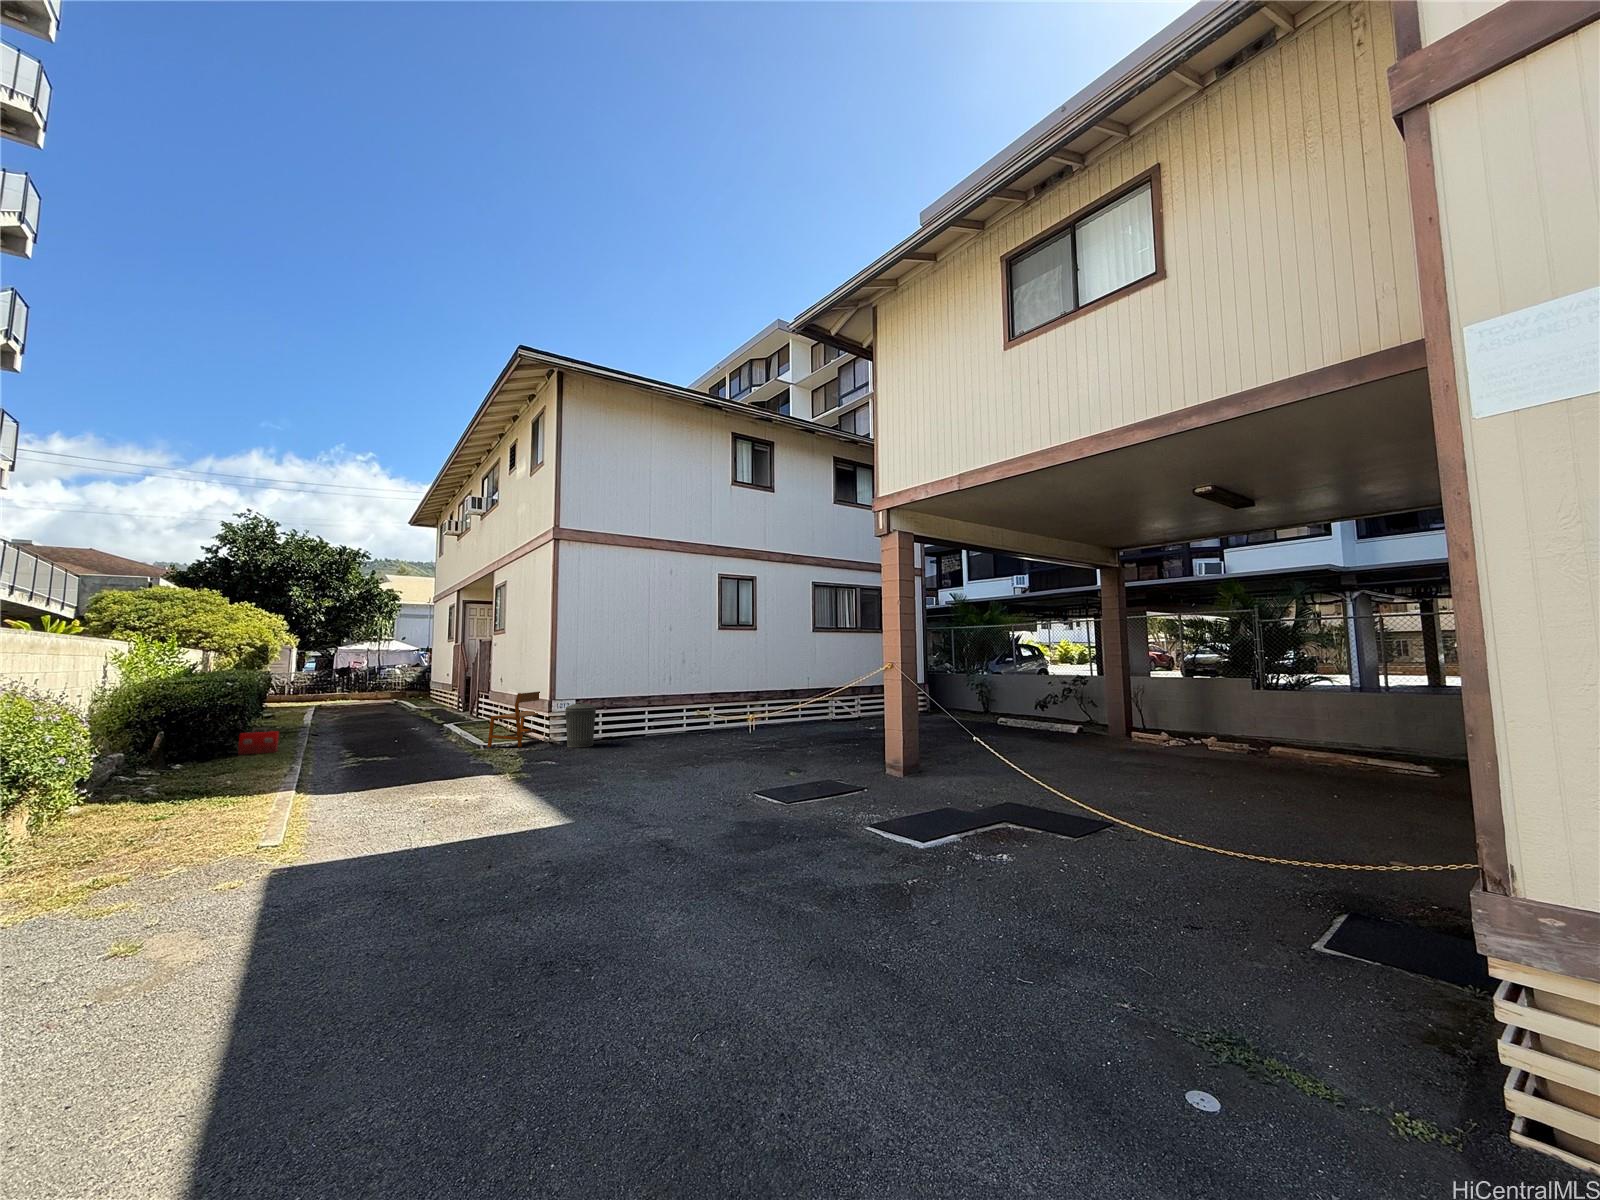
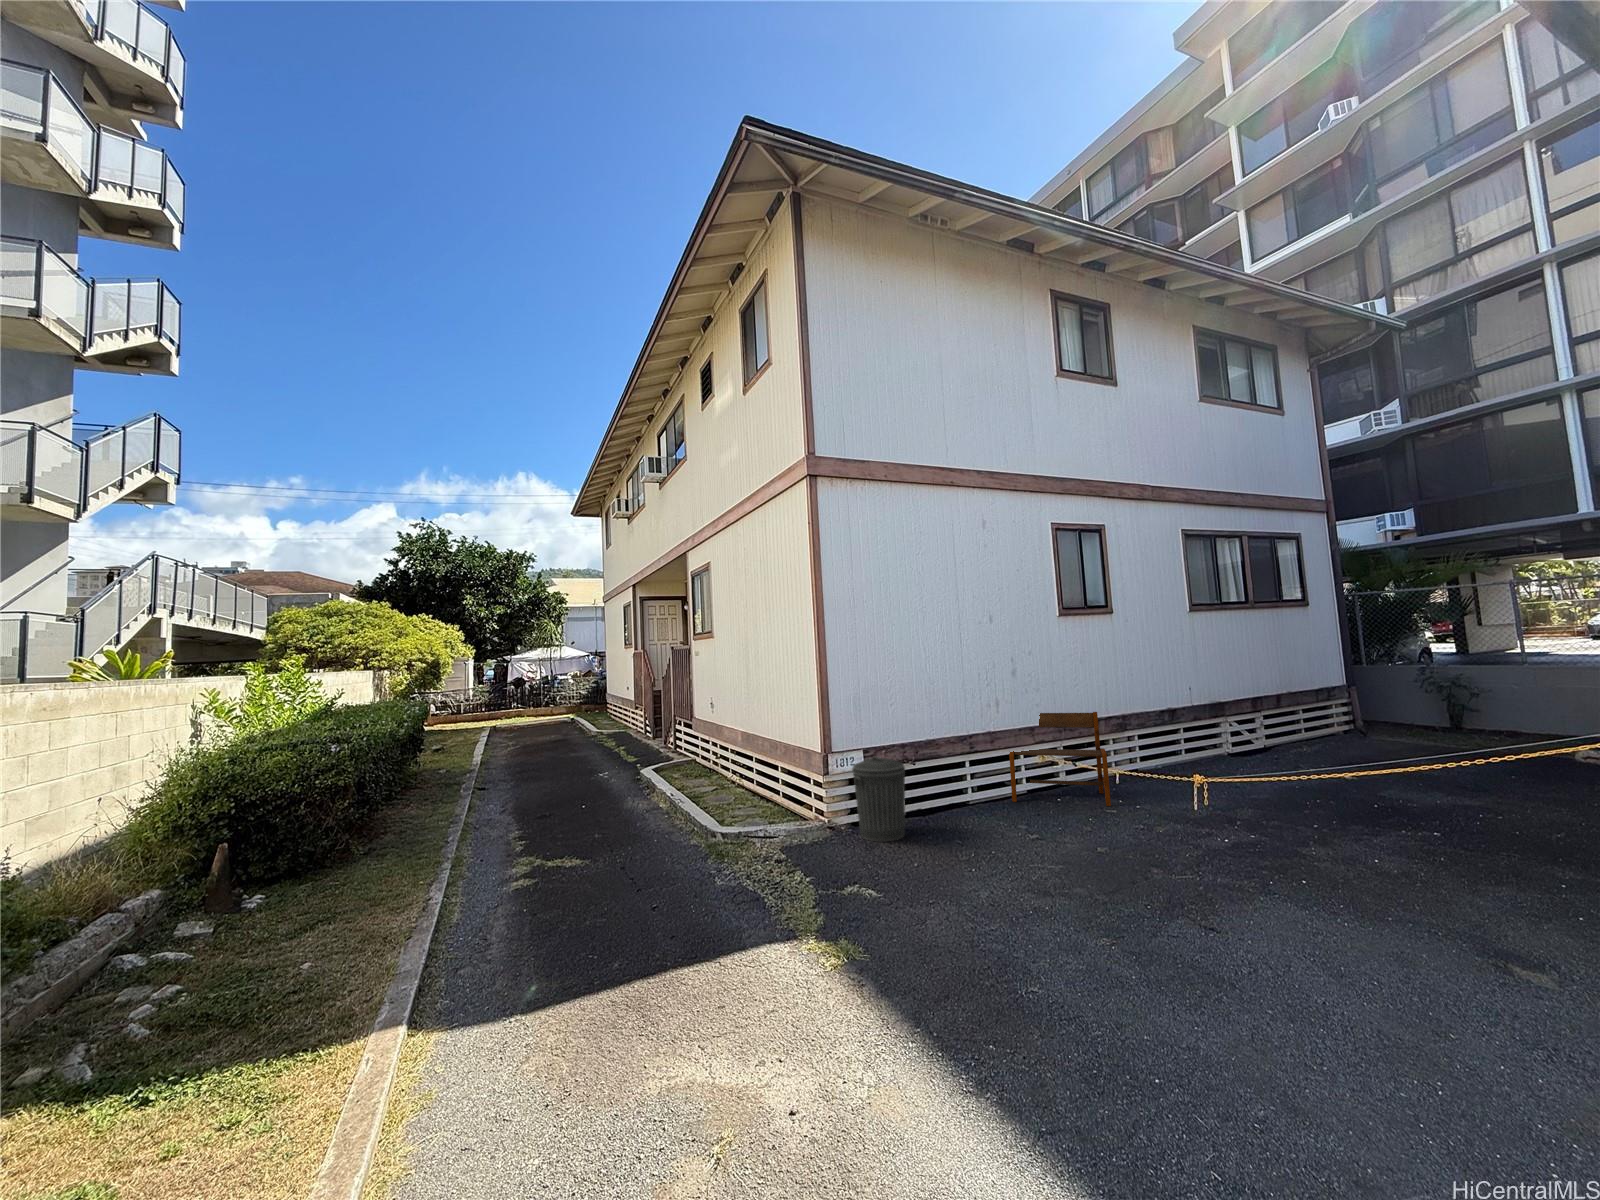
bench: present [488,691,540,747] -> present [1009,712,1111,806]
toolbox: present [238,728,279,755] -> none [348,807,411,856]

